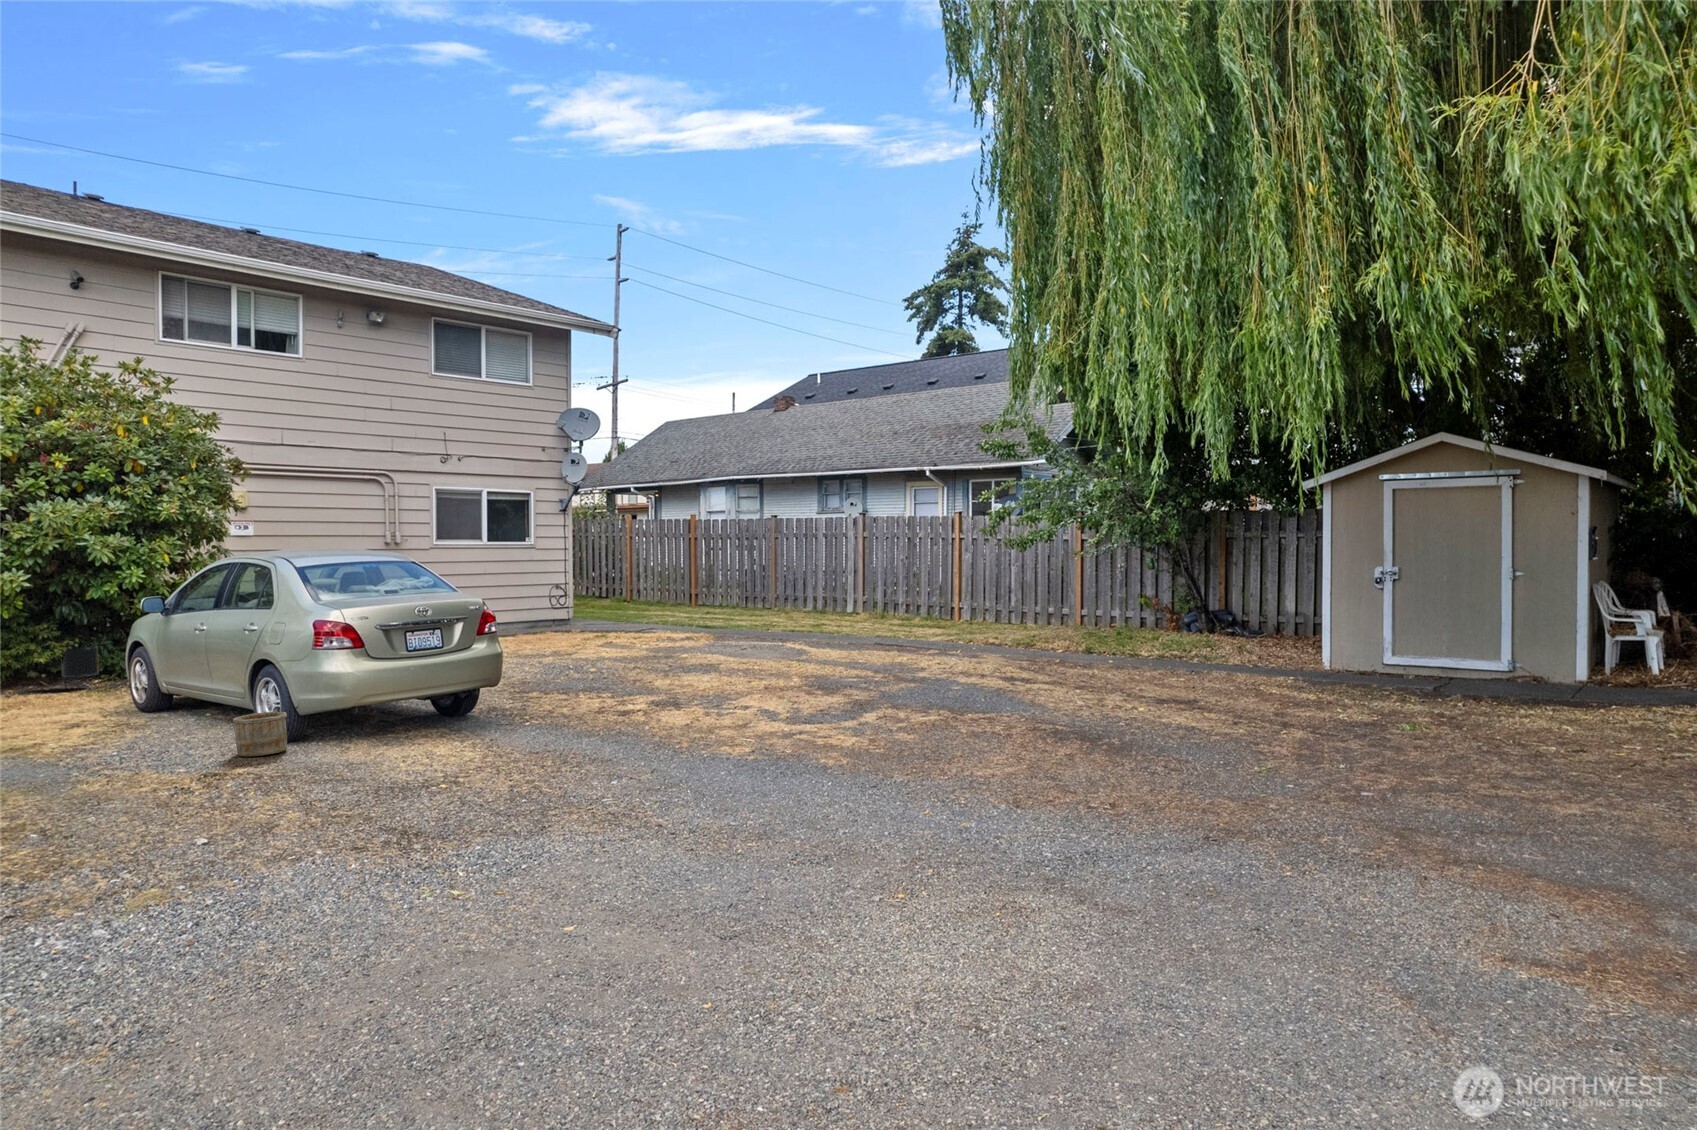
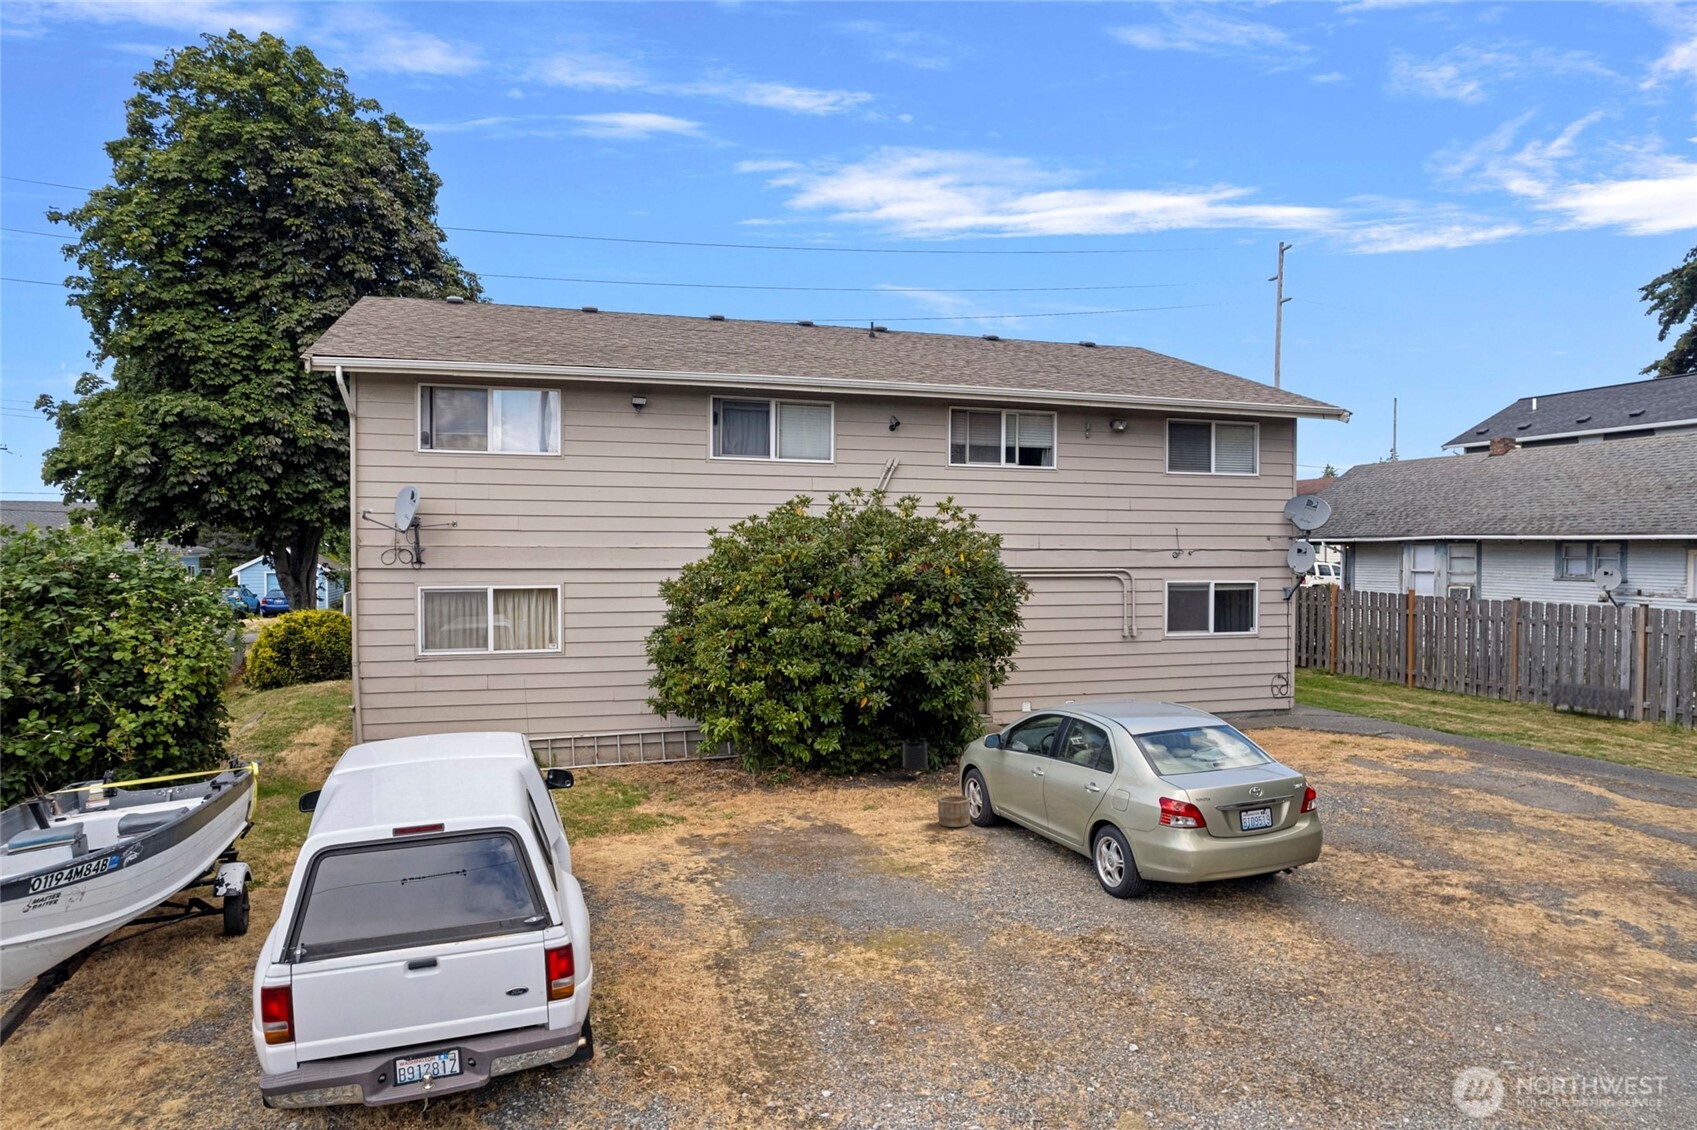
bench: none [787,587,840,614] -> present [1550,683,1630,720]
wooden bucket: present [233,712,287,757] -> present [937,795,970,827]

